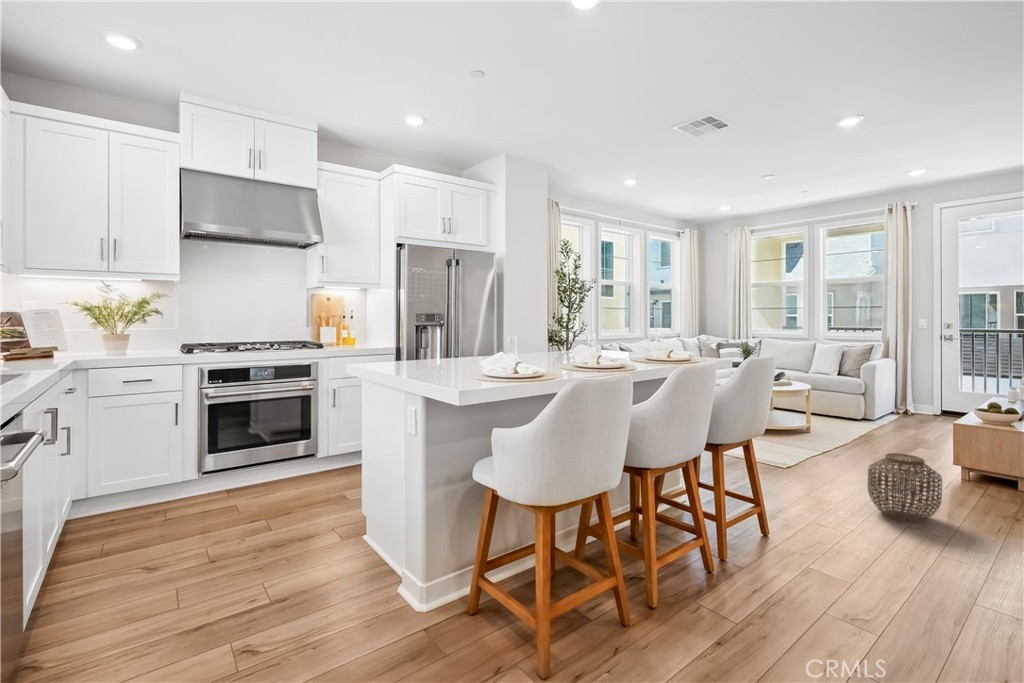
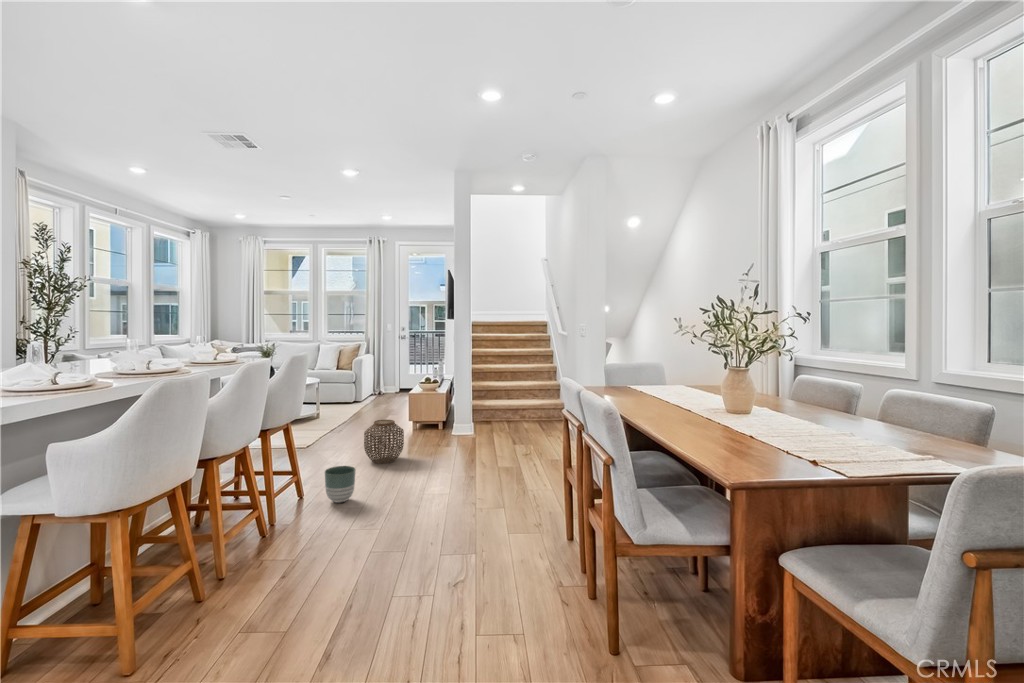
planter: none [798,508,846,562] -> present [325,466,355,503]

